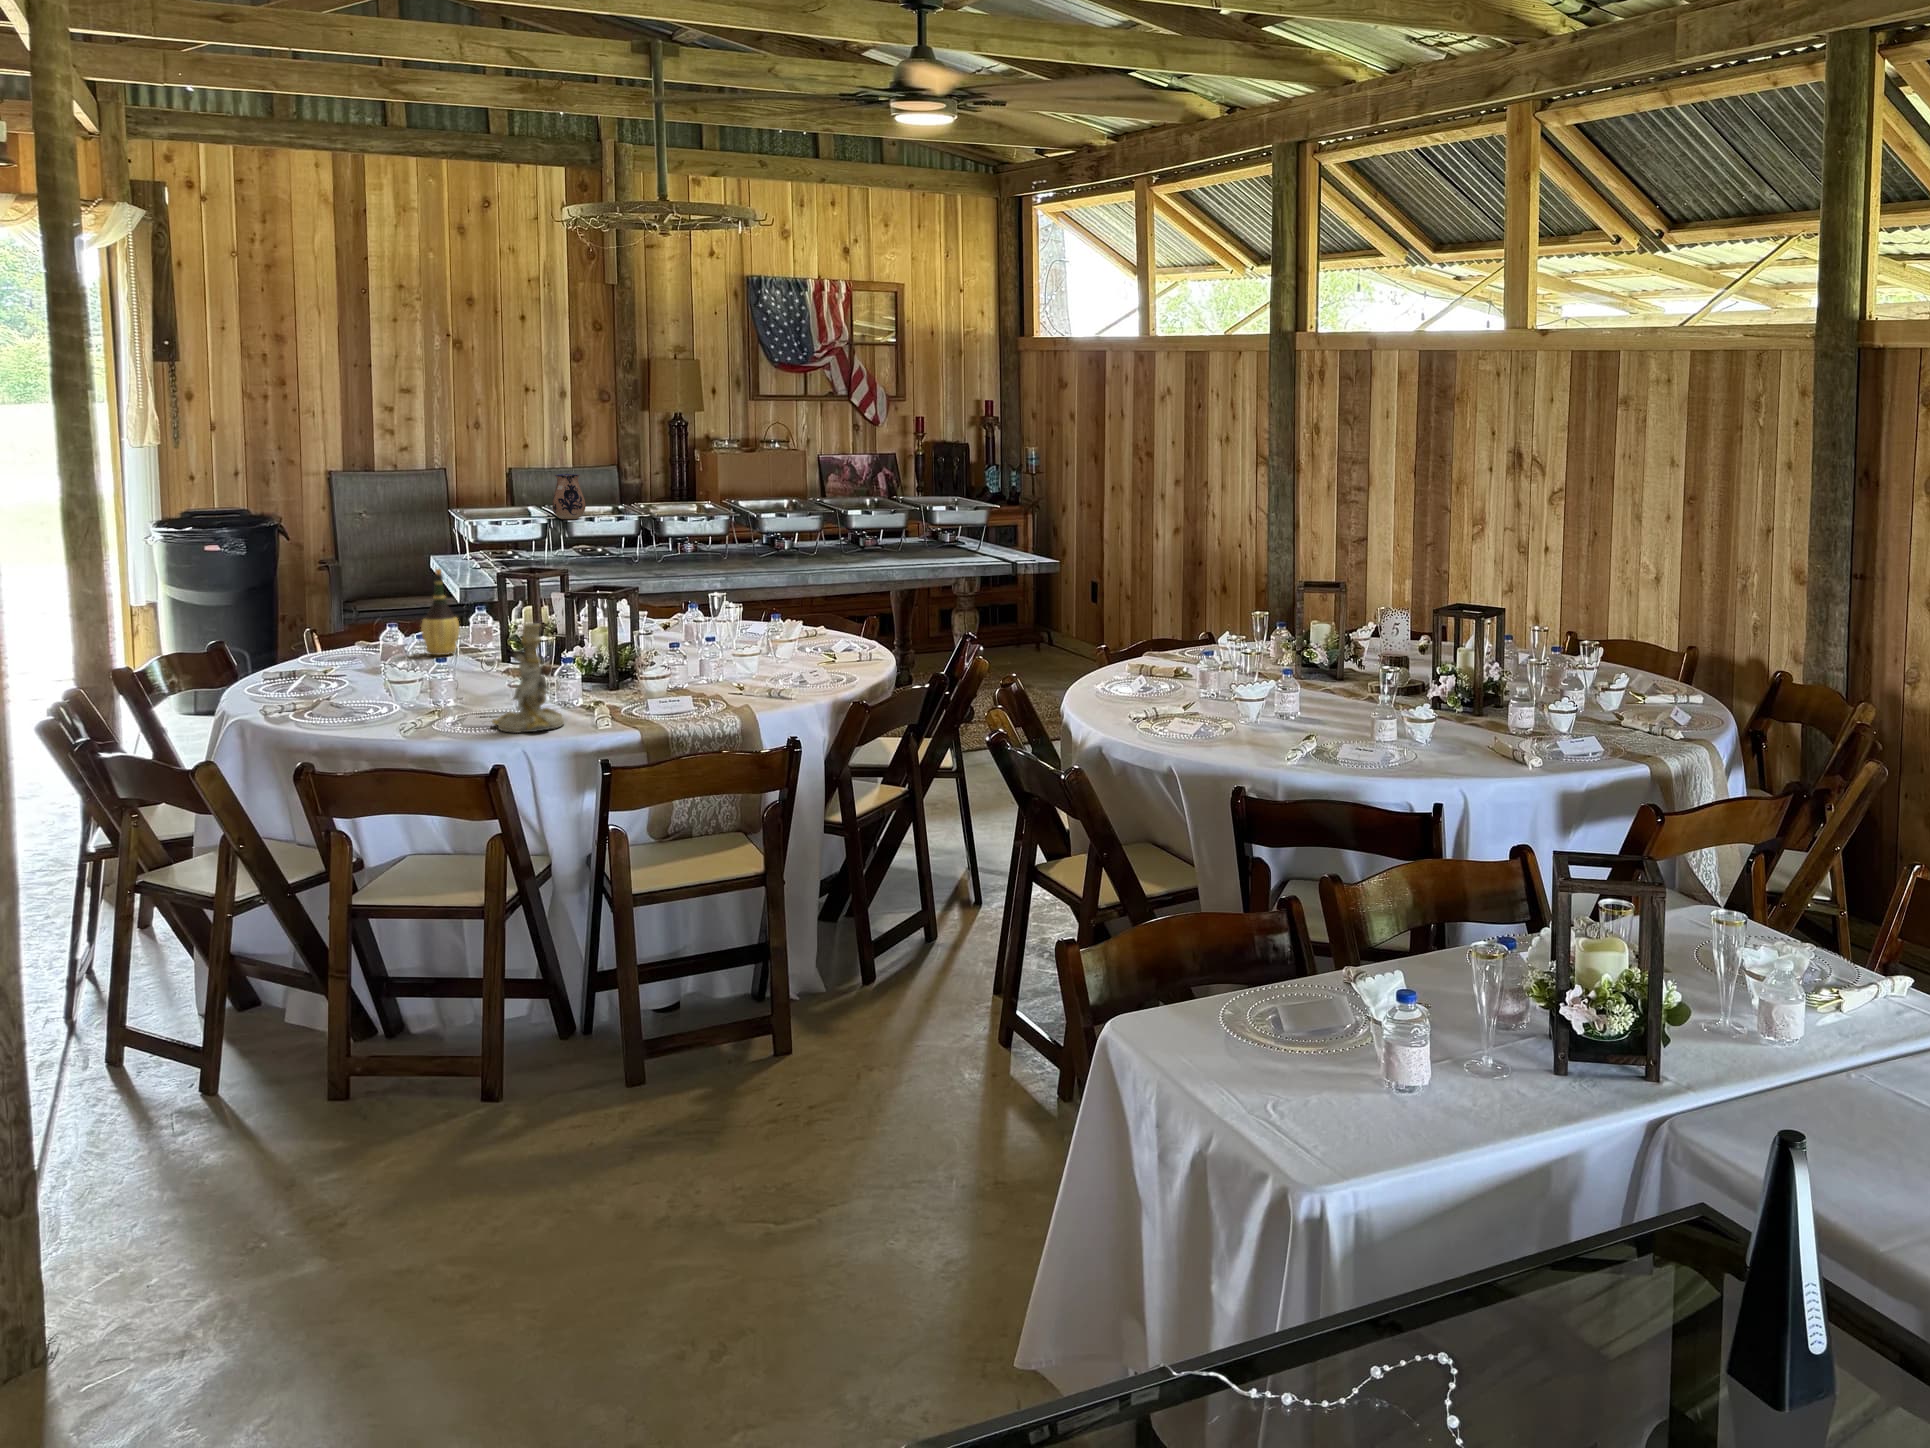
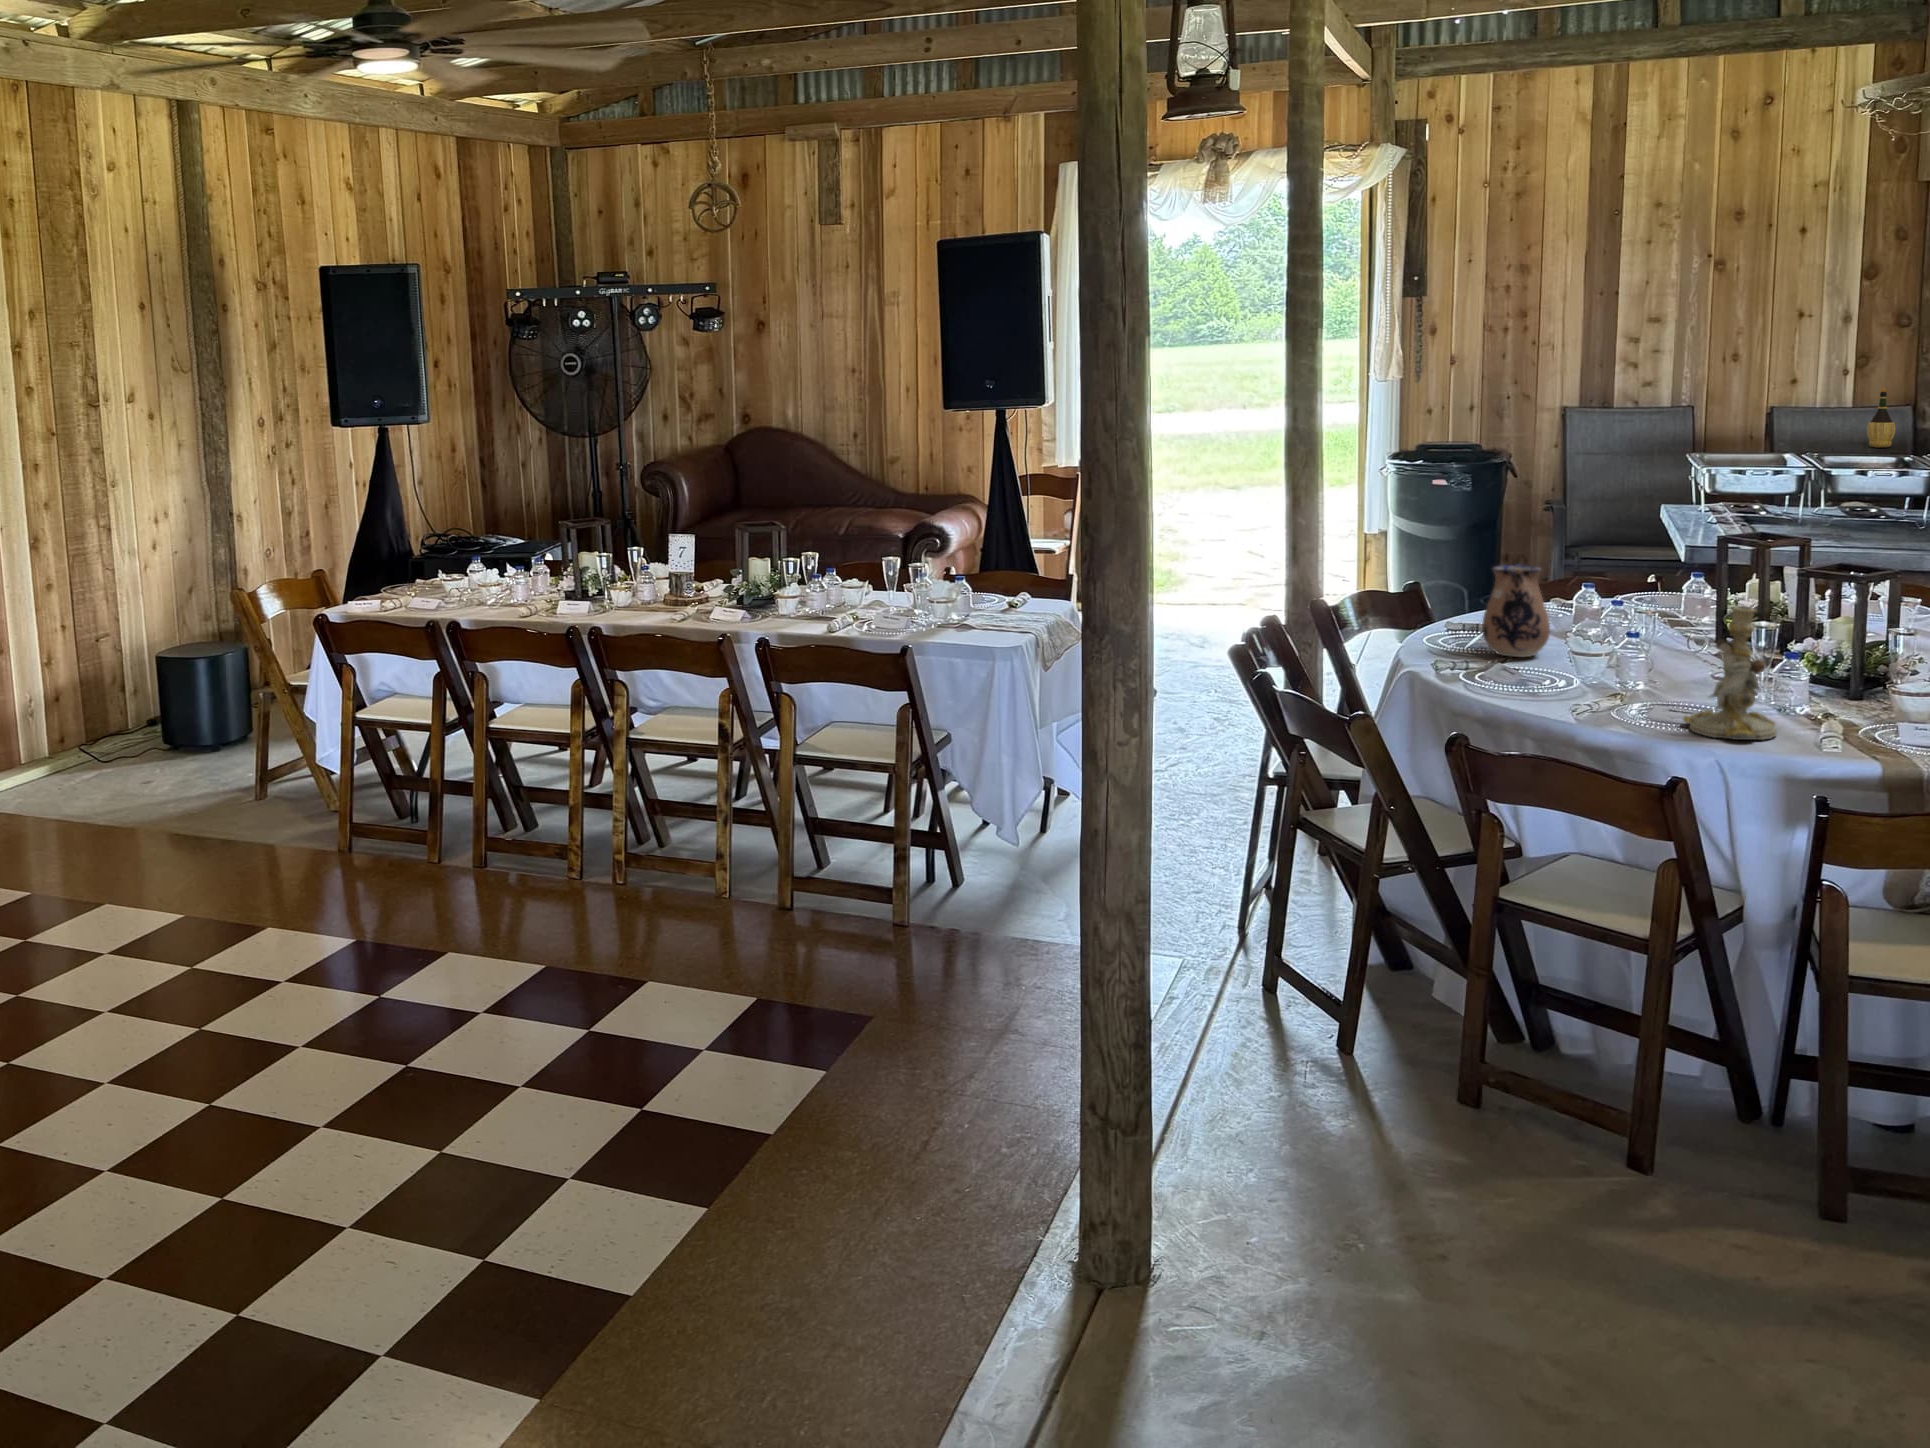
ceramic pitcher: present [552,474,586,519] -> present [1482,564,1550,657]
wine bottle: present [421,569,460,655] -> present [1867,388,1895,447]

